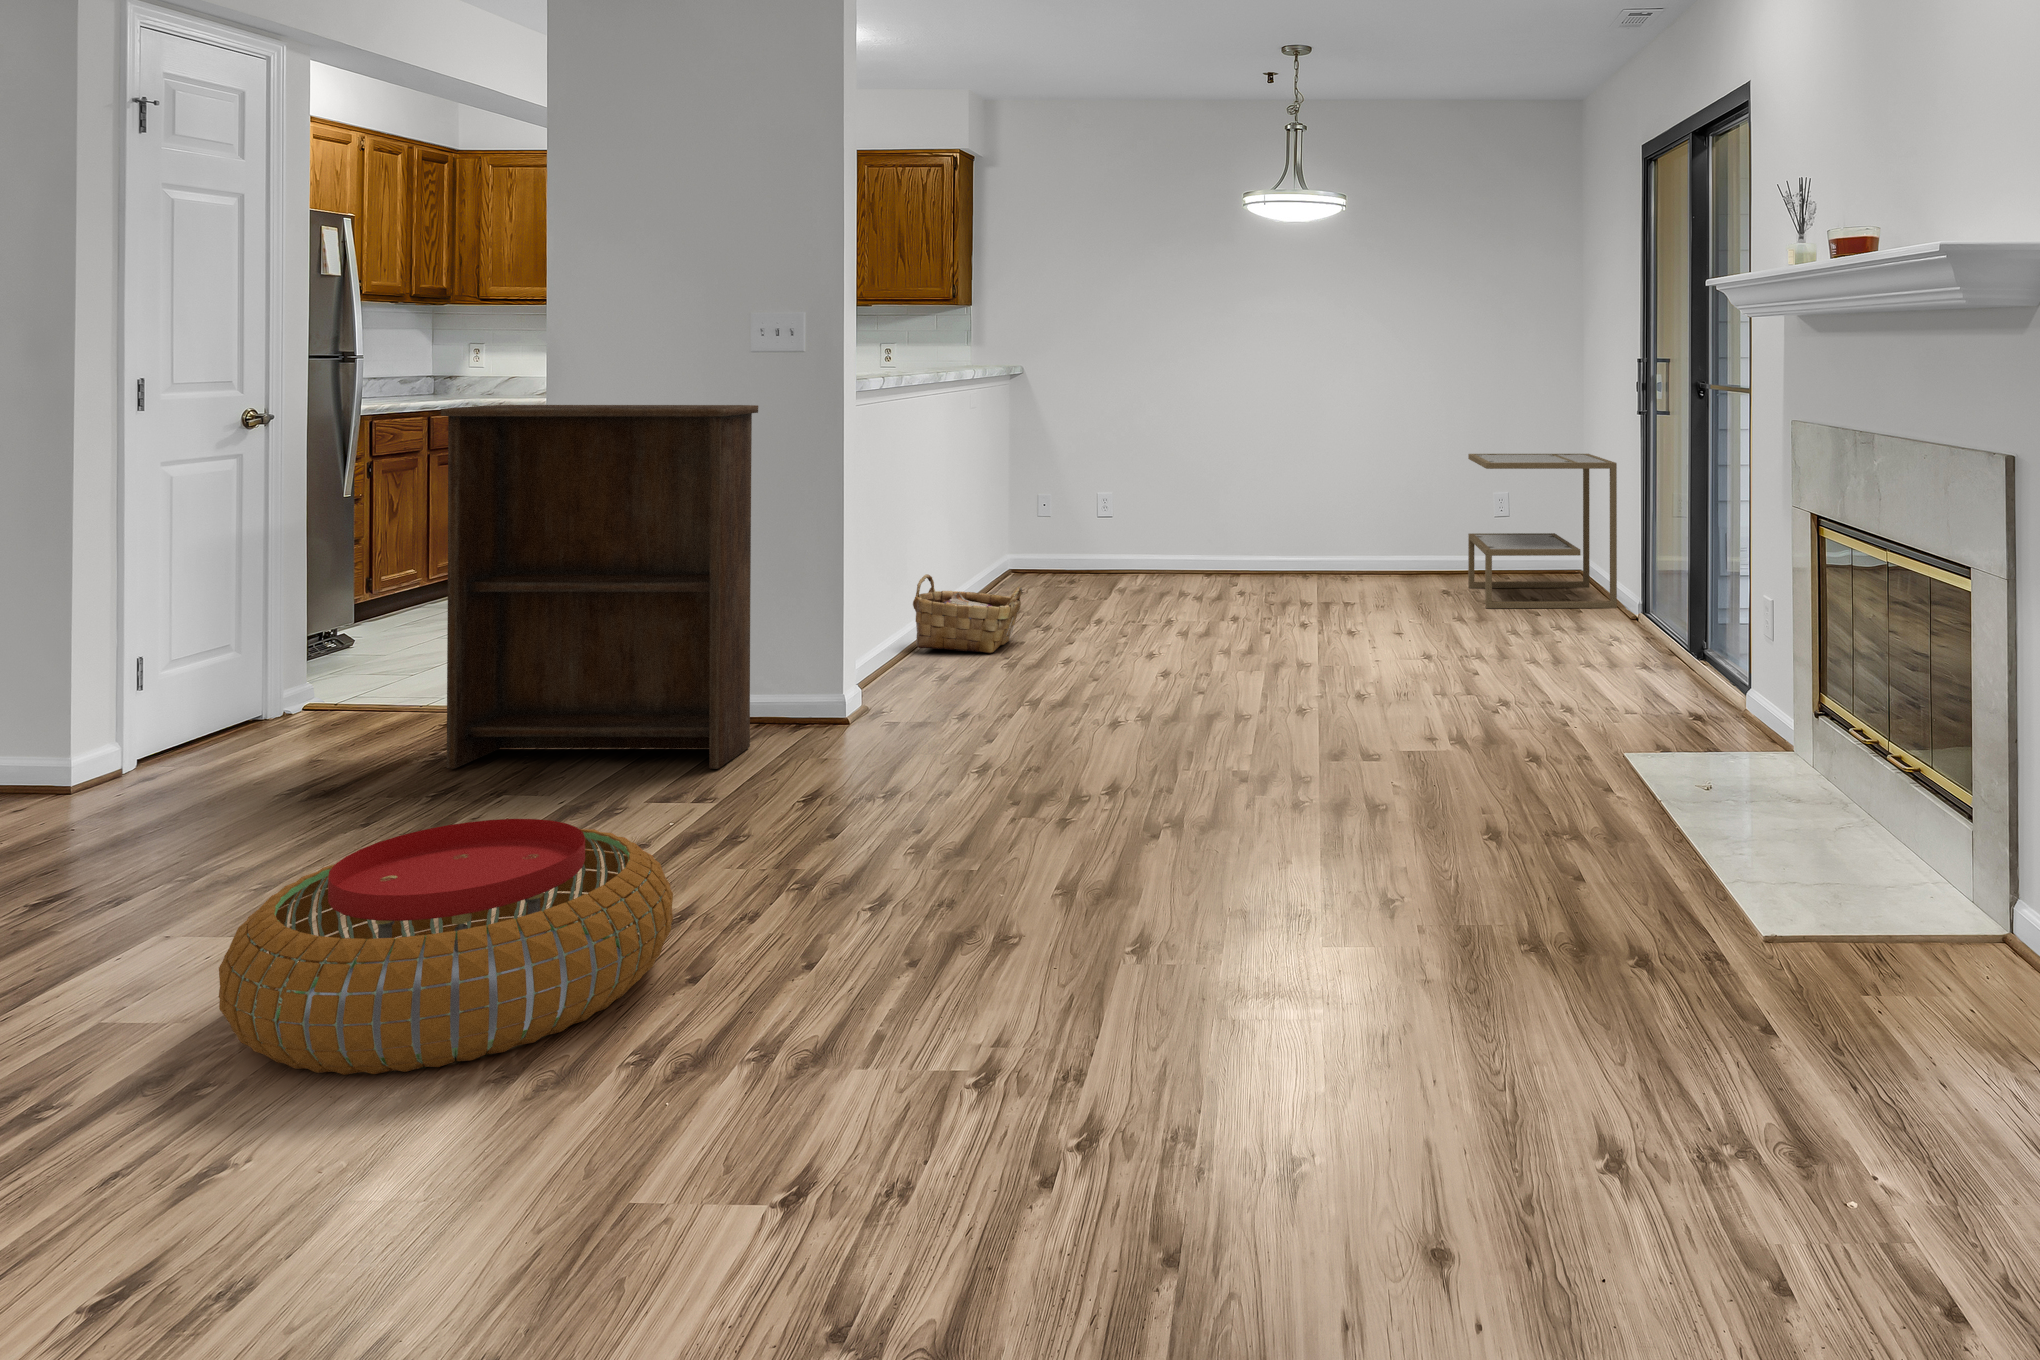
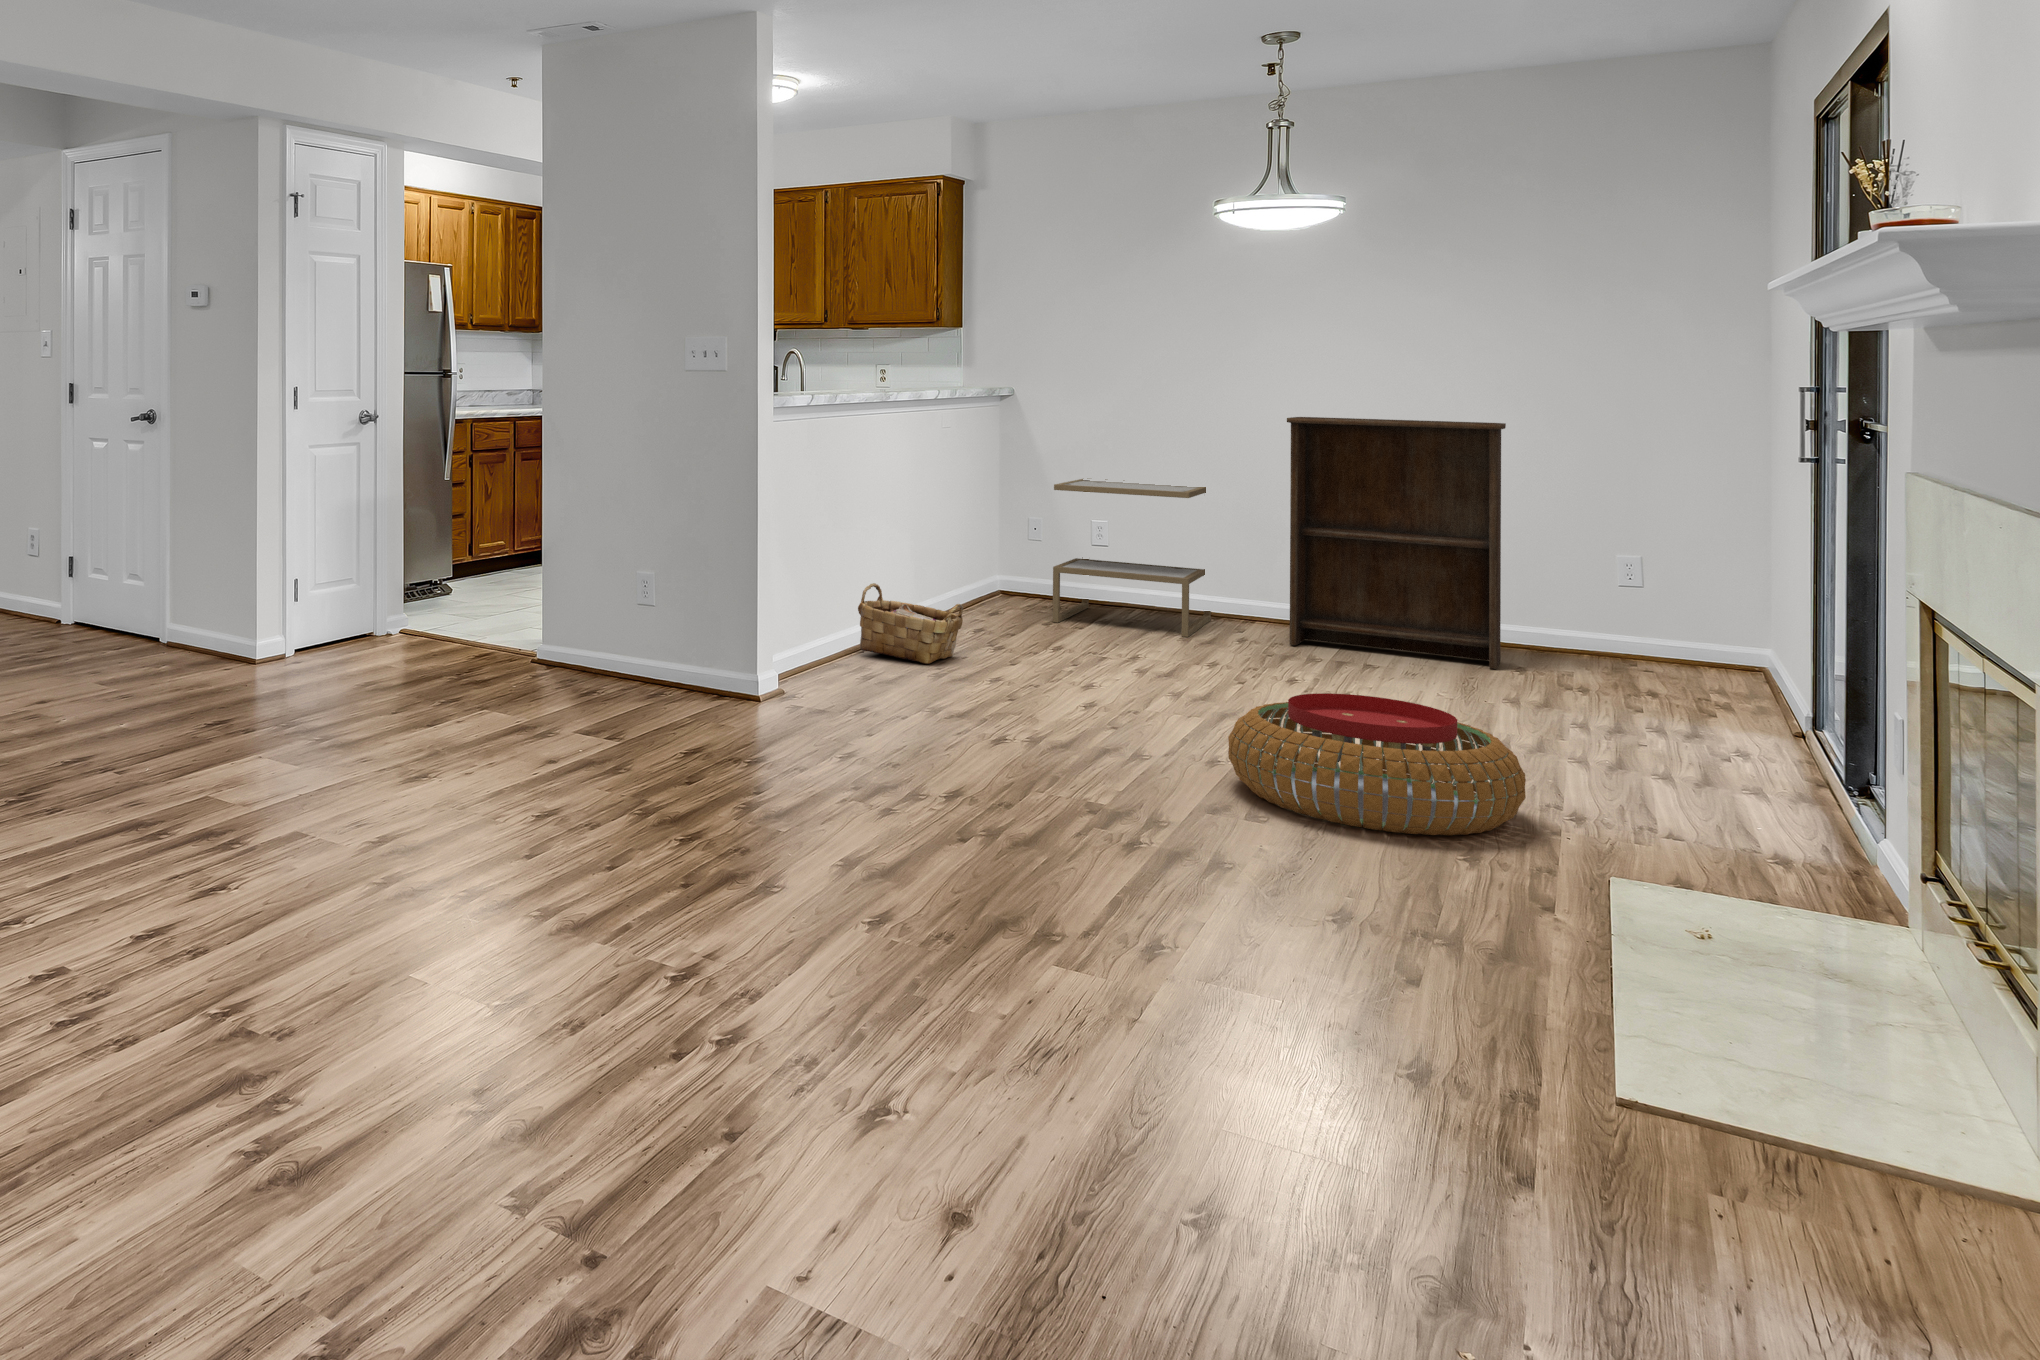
bookshelf: present [441,405,758,769] -> present [1287,417,1506,669]
side table: present [1468,454,1617,608] -> present [1053,479,1211,637]
pouf: present [219,819,673,1075] -> present [1228,693,1526,835]

